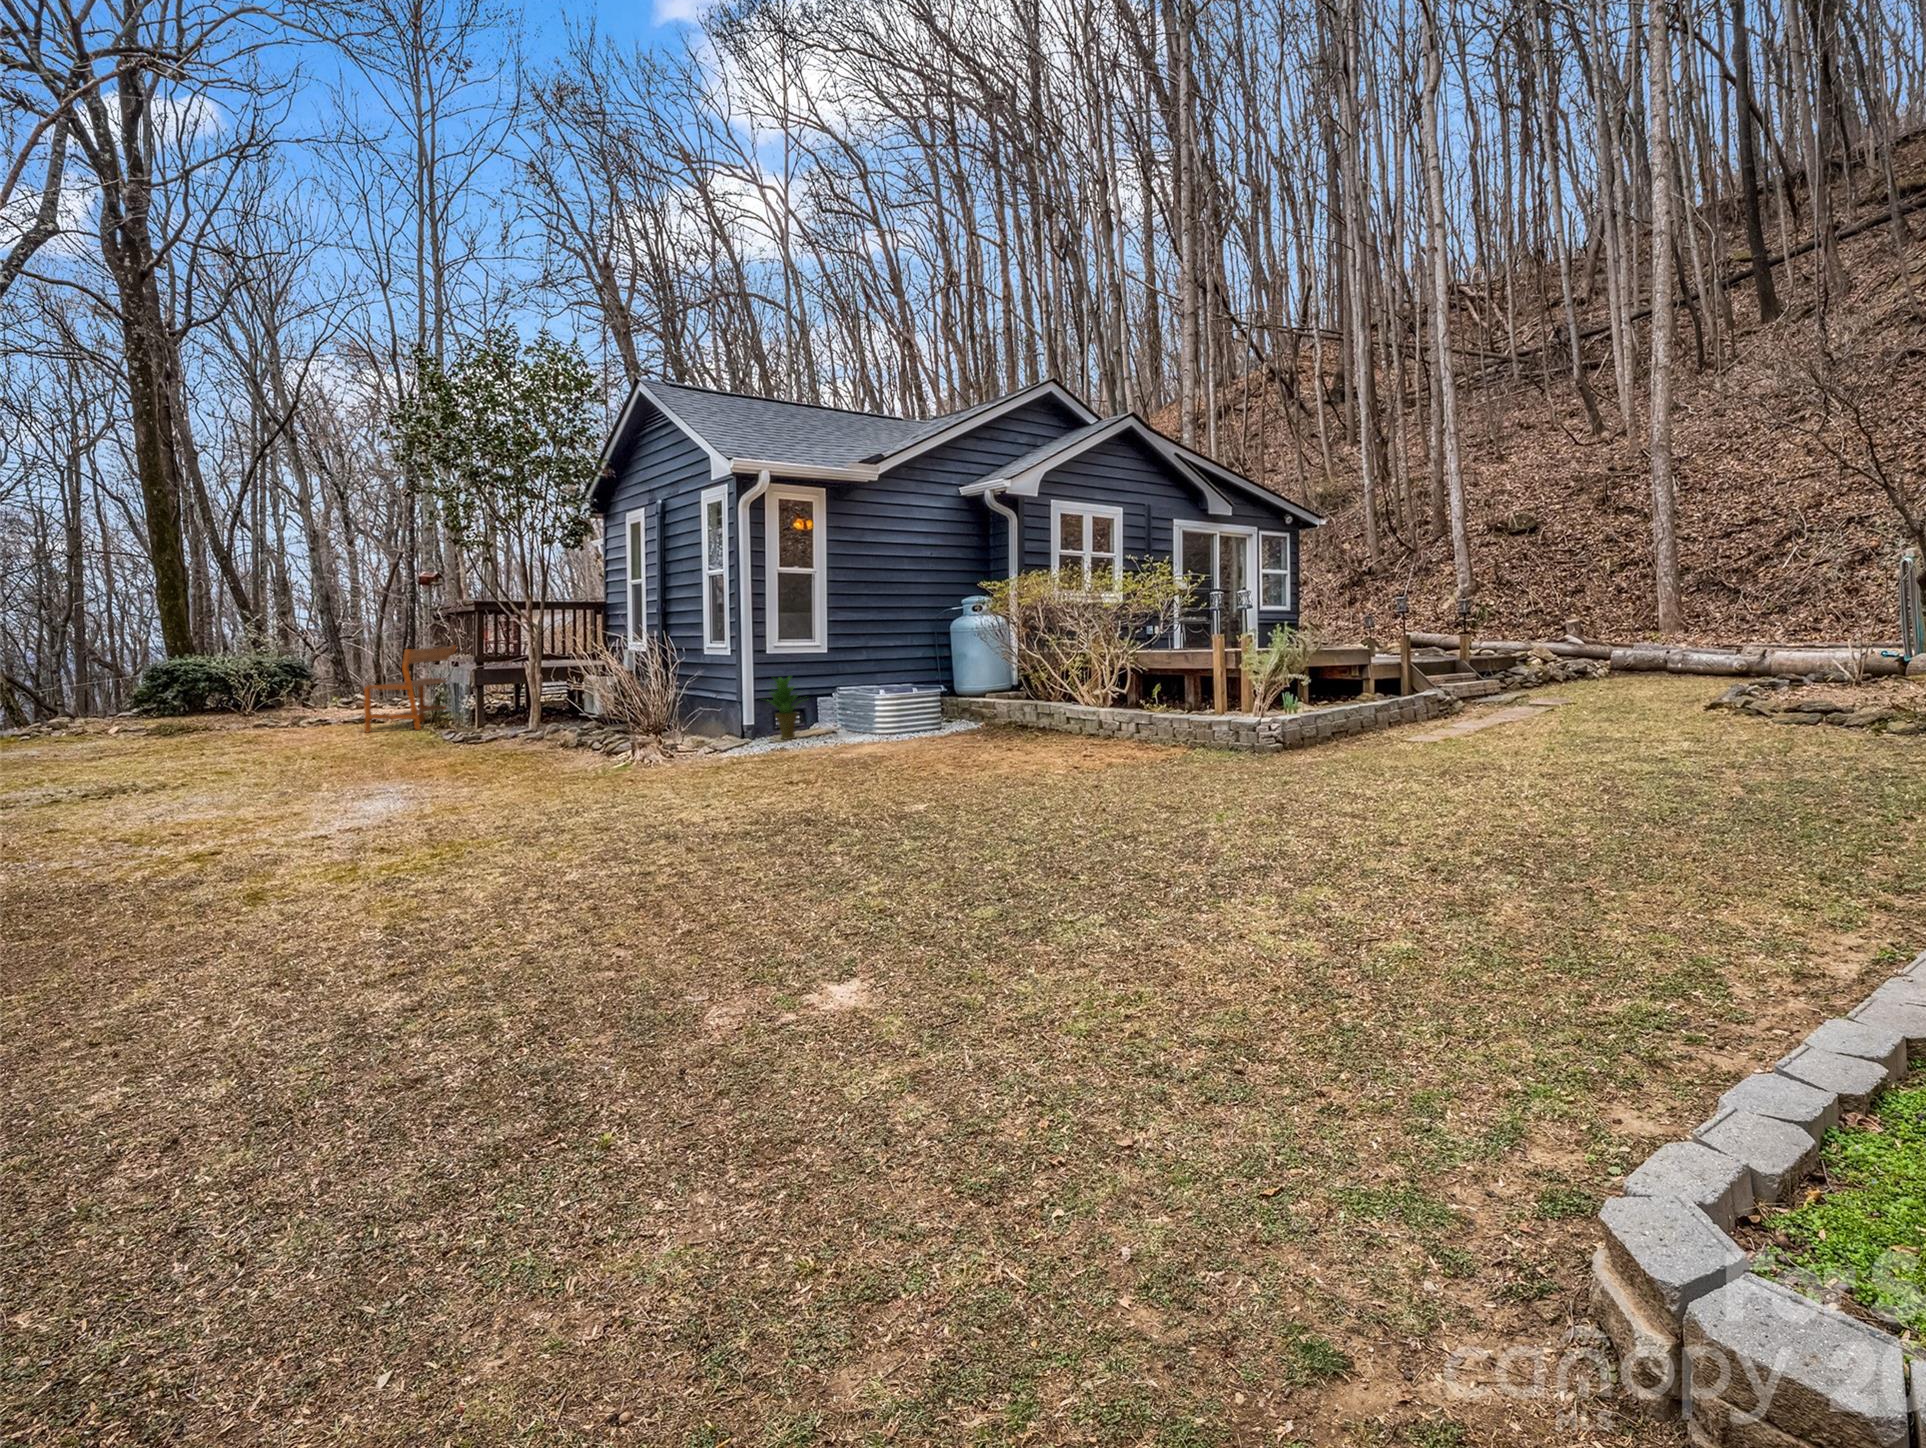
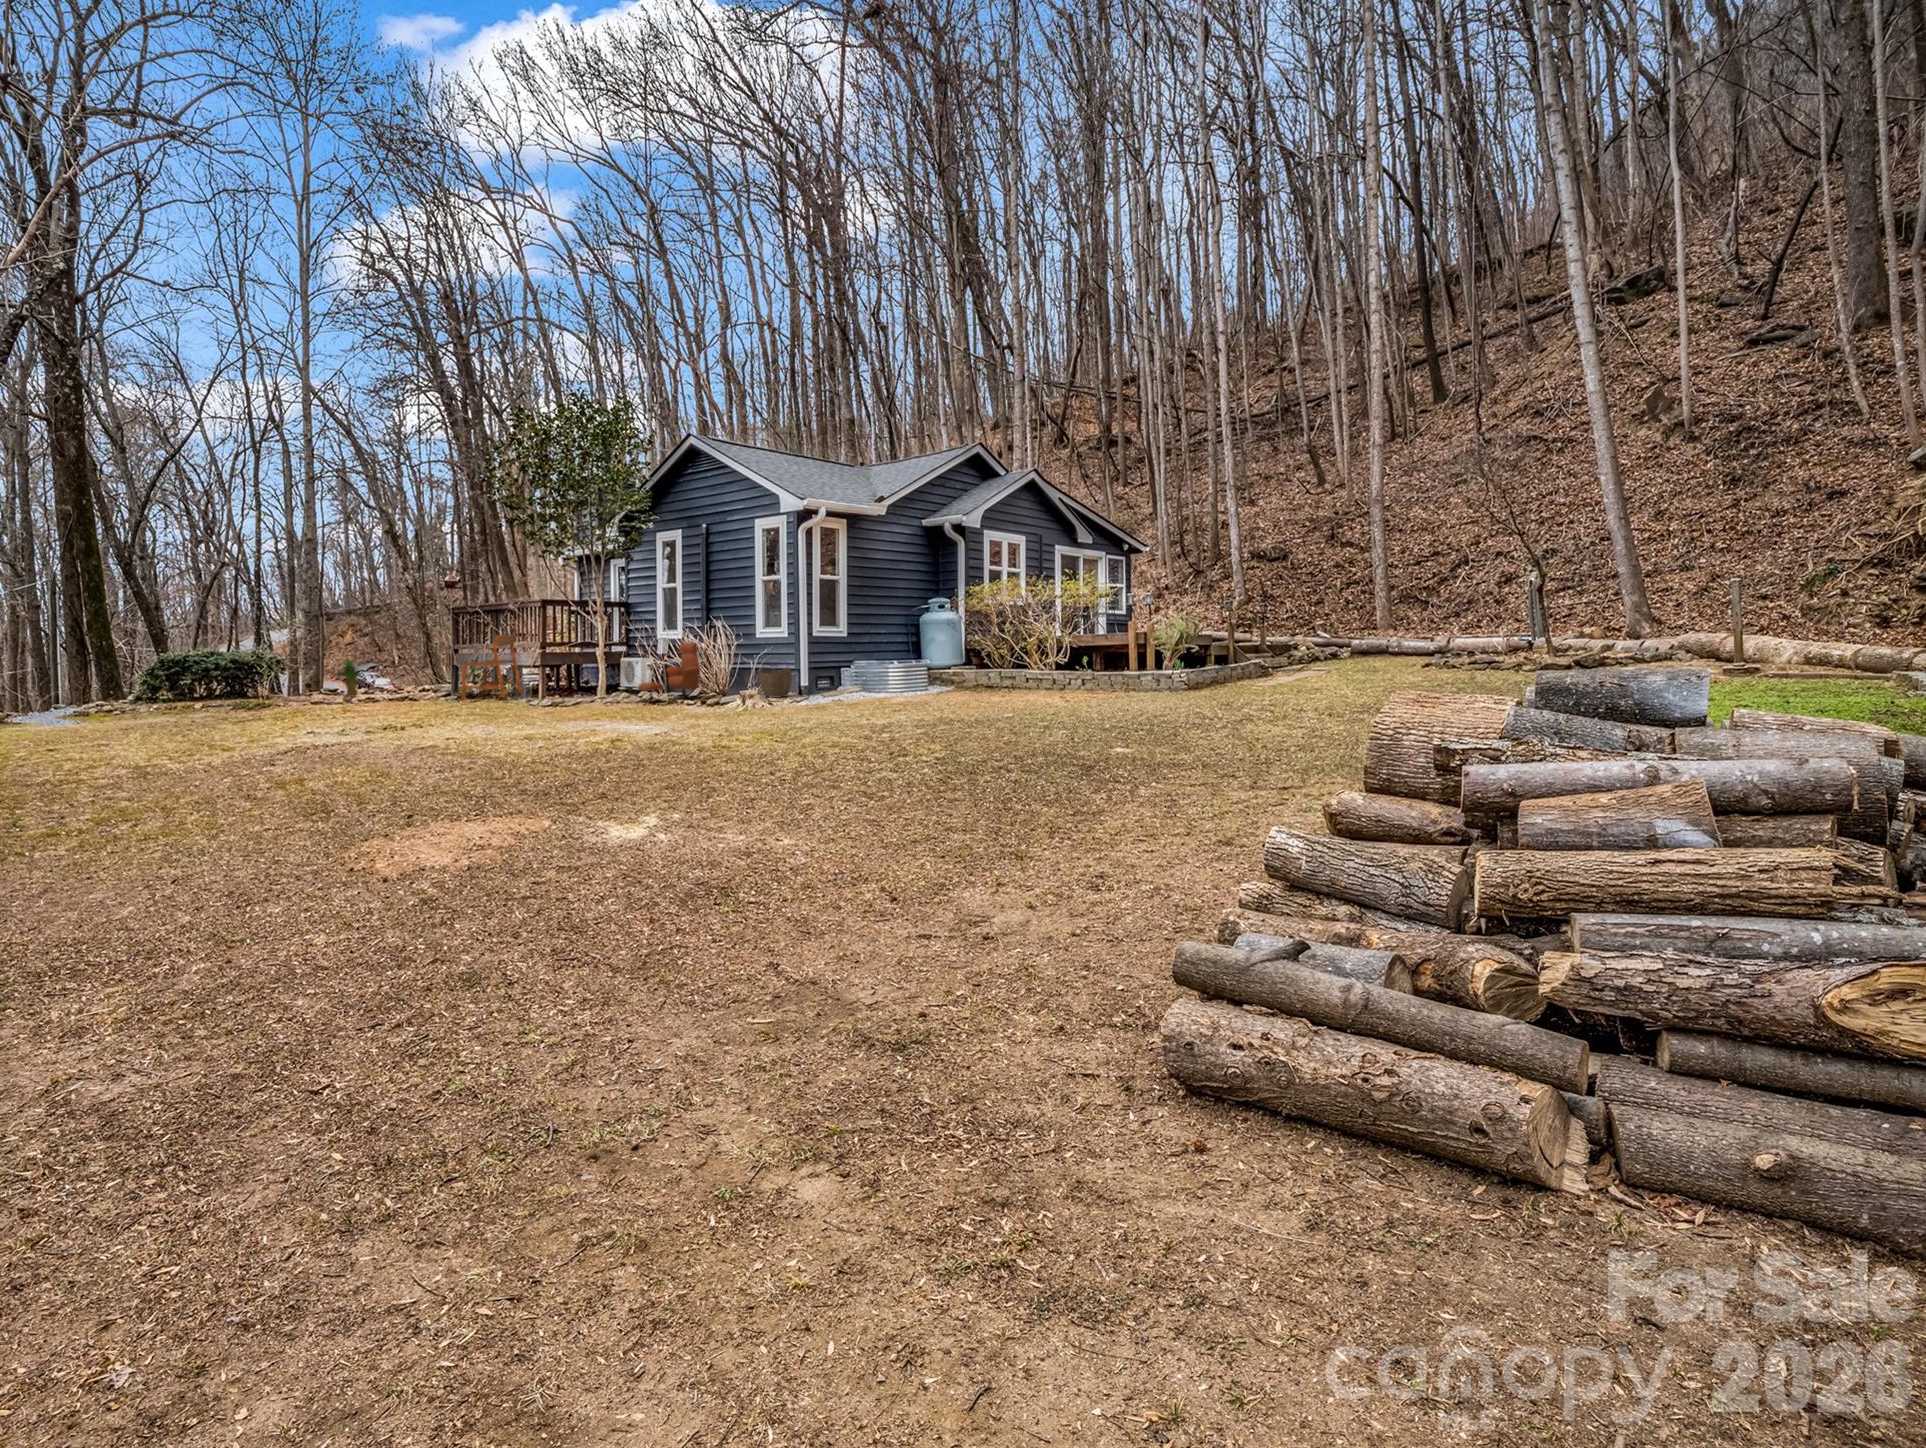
lounge chair: none [523,663,625,749] -> present [638,643,700,702]
potted plant: present [767,677,808,739] -> present [340,659,359,695]
woven basket: none [689,687,734,742] -> present [759,661,792,698]

